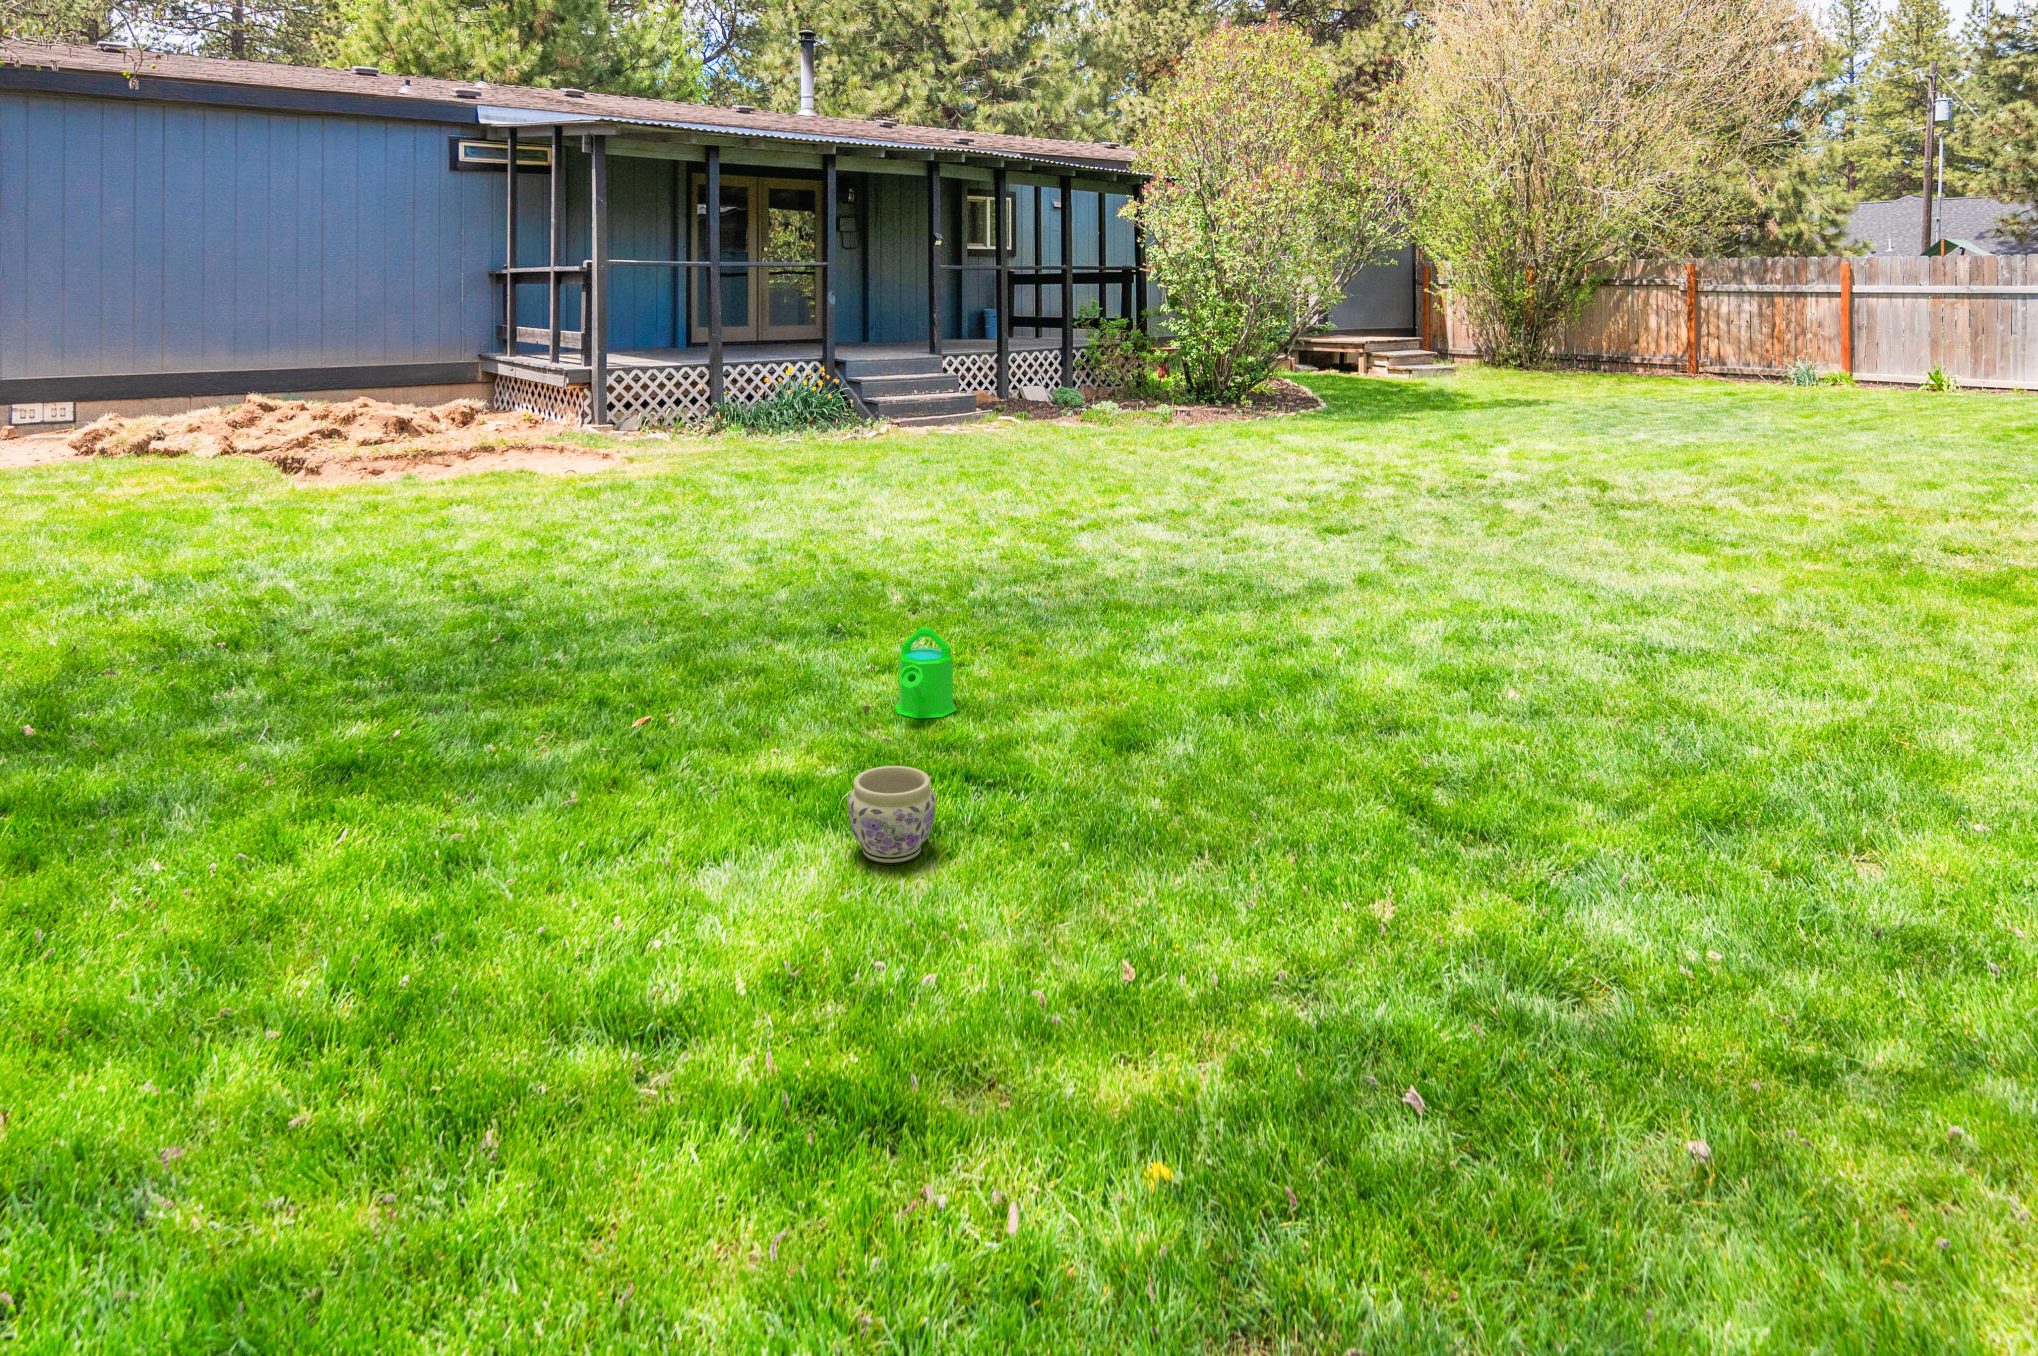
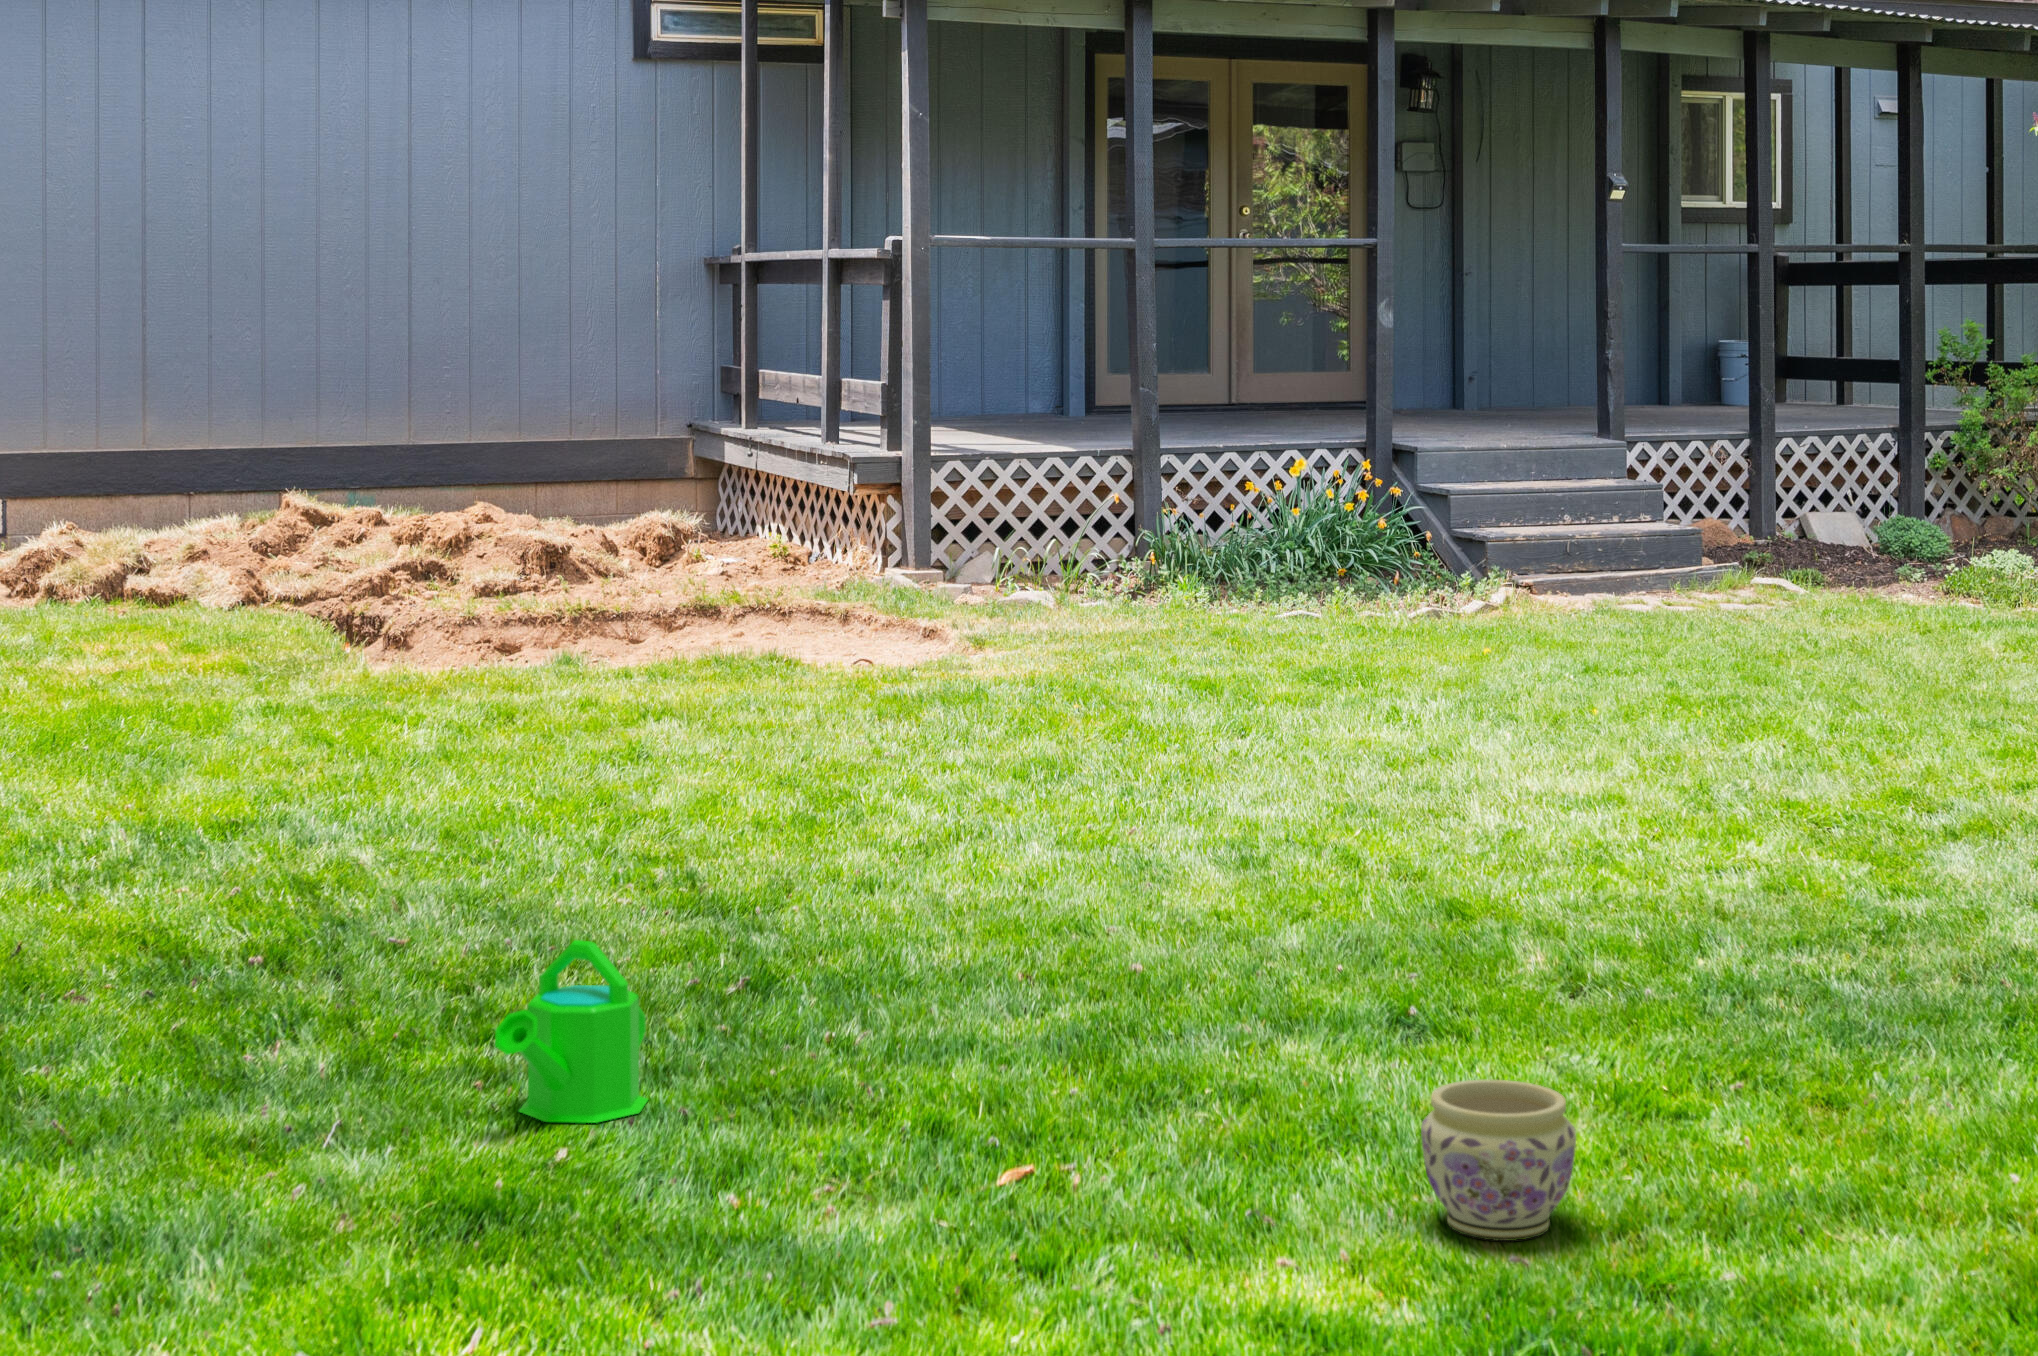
watering can: present [894,627,957,719] -> present [495,940,648,1123]

